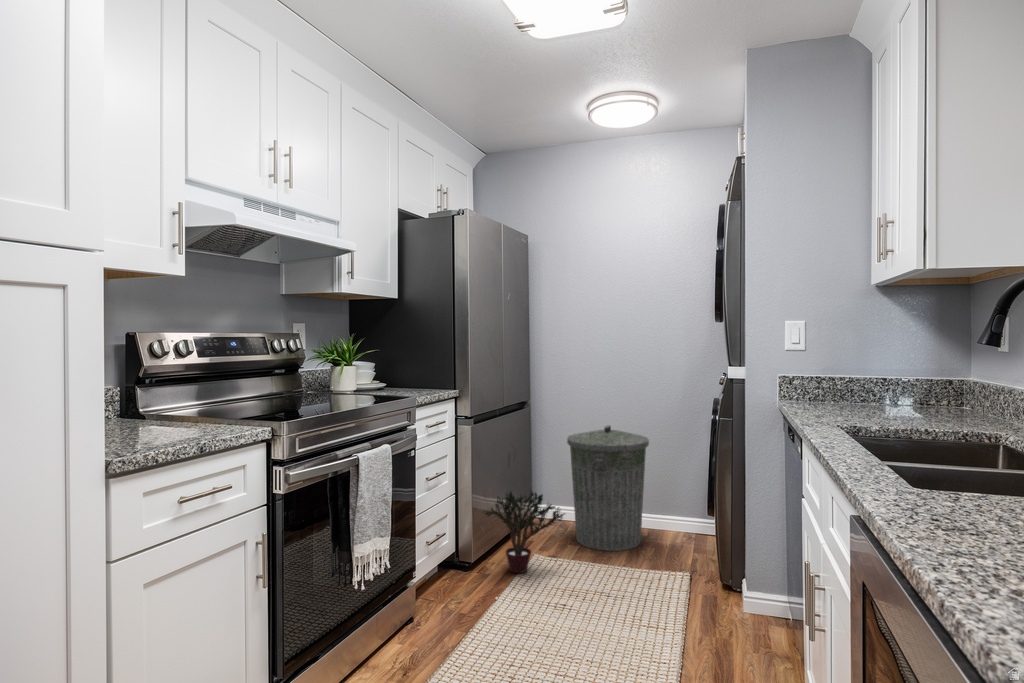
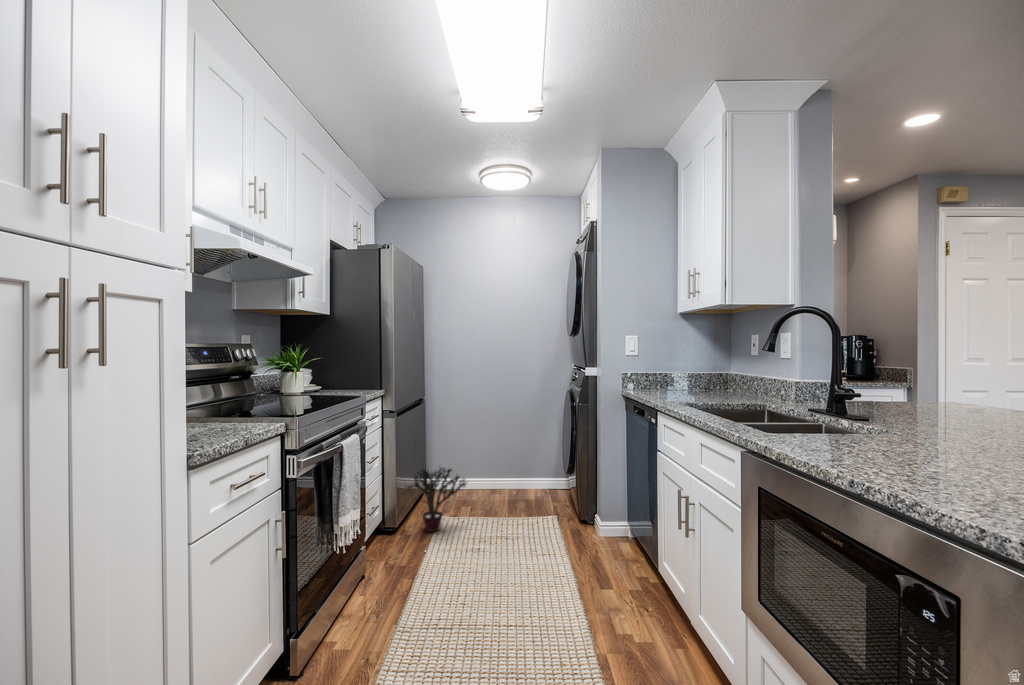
trash can: present [567,425,649,551] -> none [460,413,520,508]

